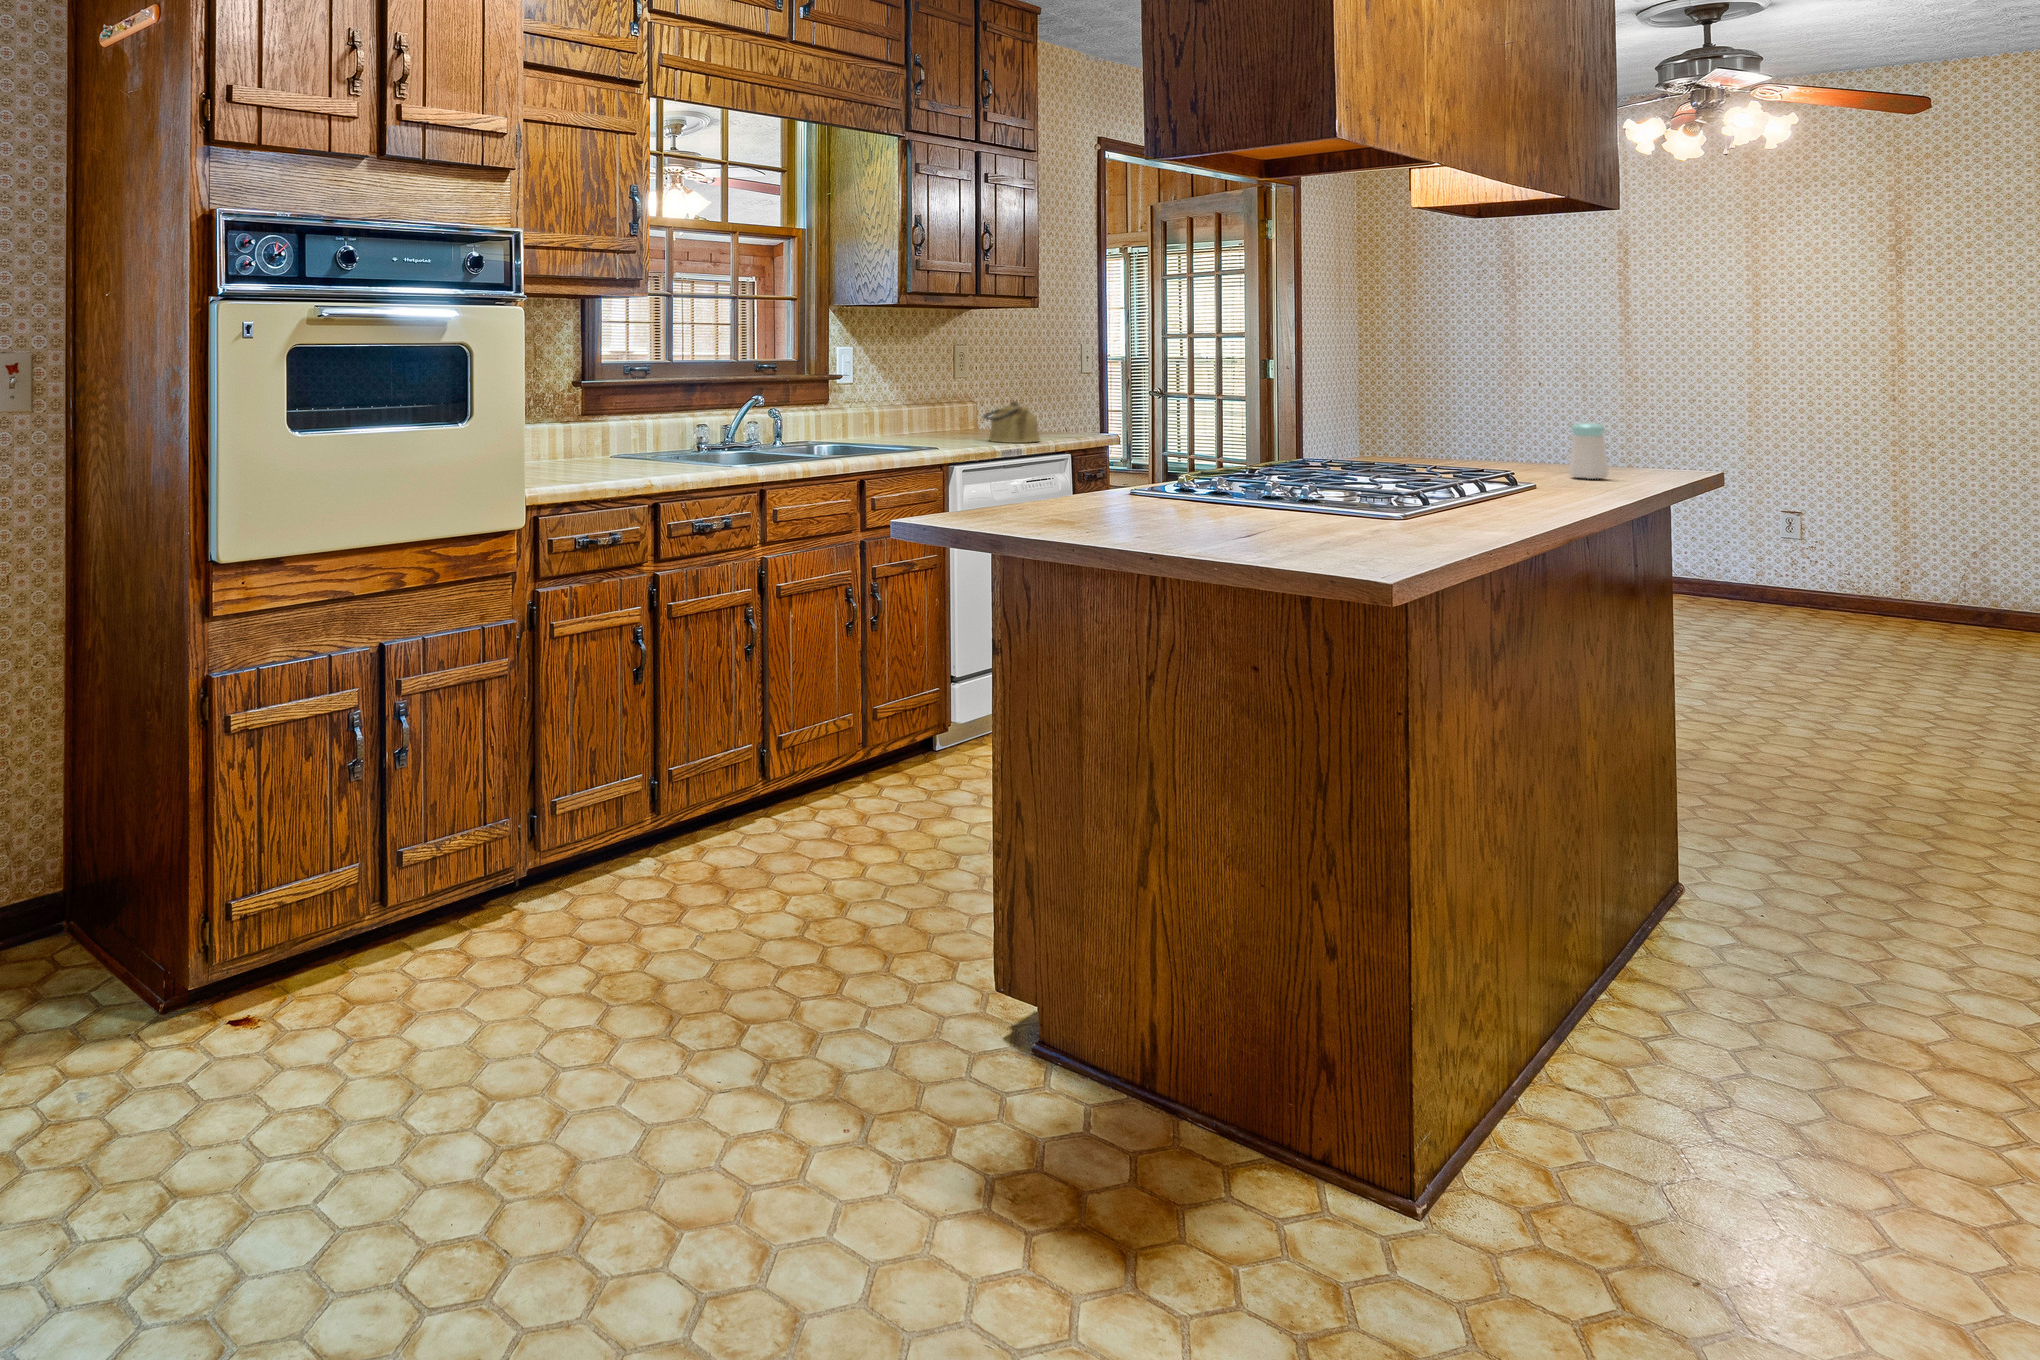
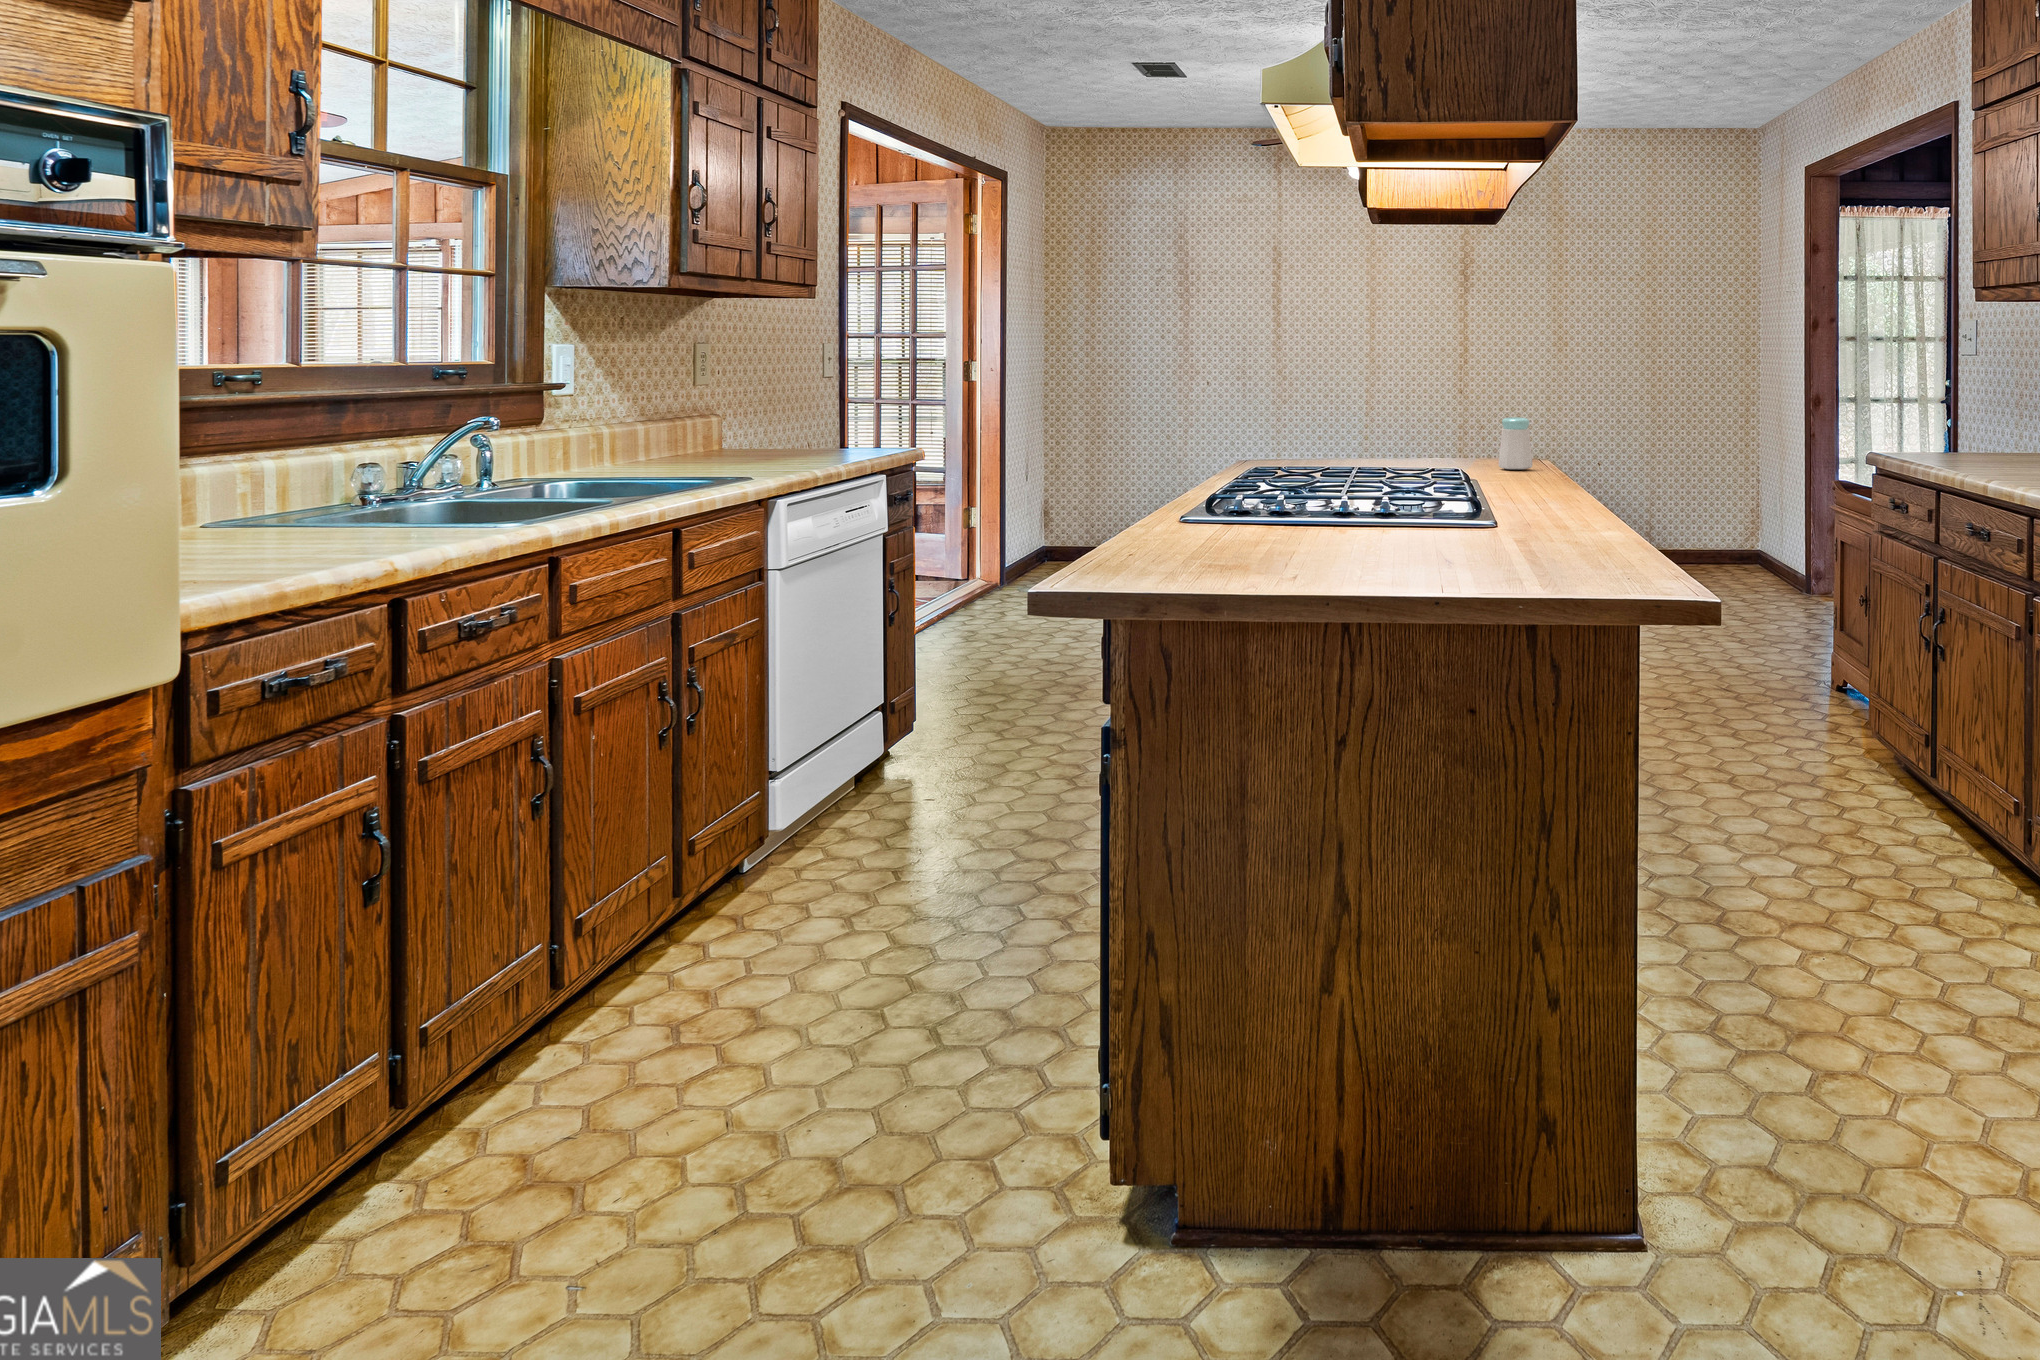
kettle: present [983,401,1040,443] -> none [761,409,840,462]

